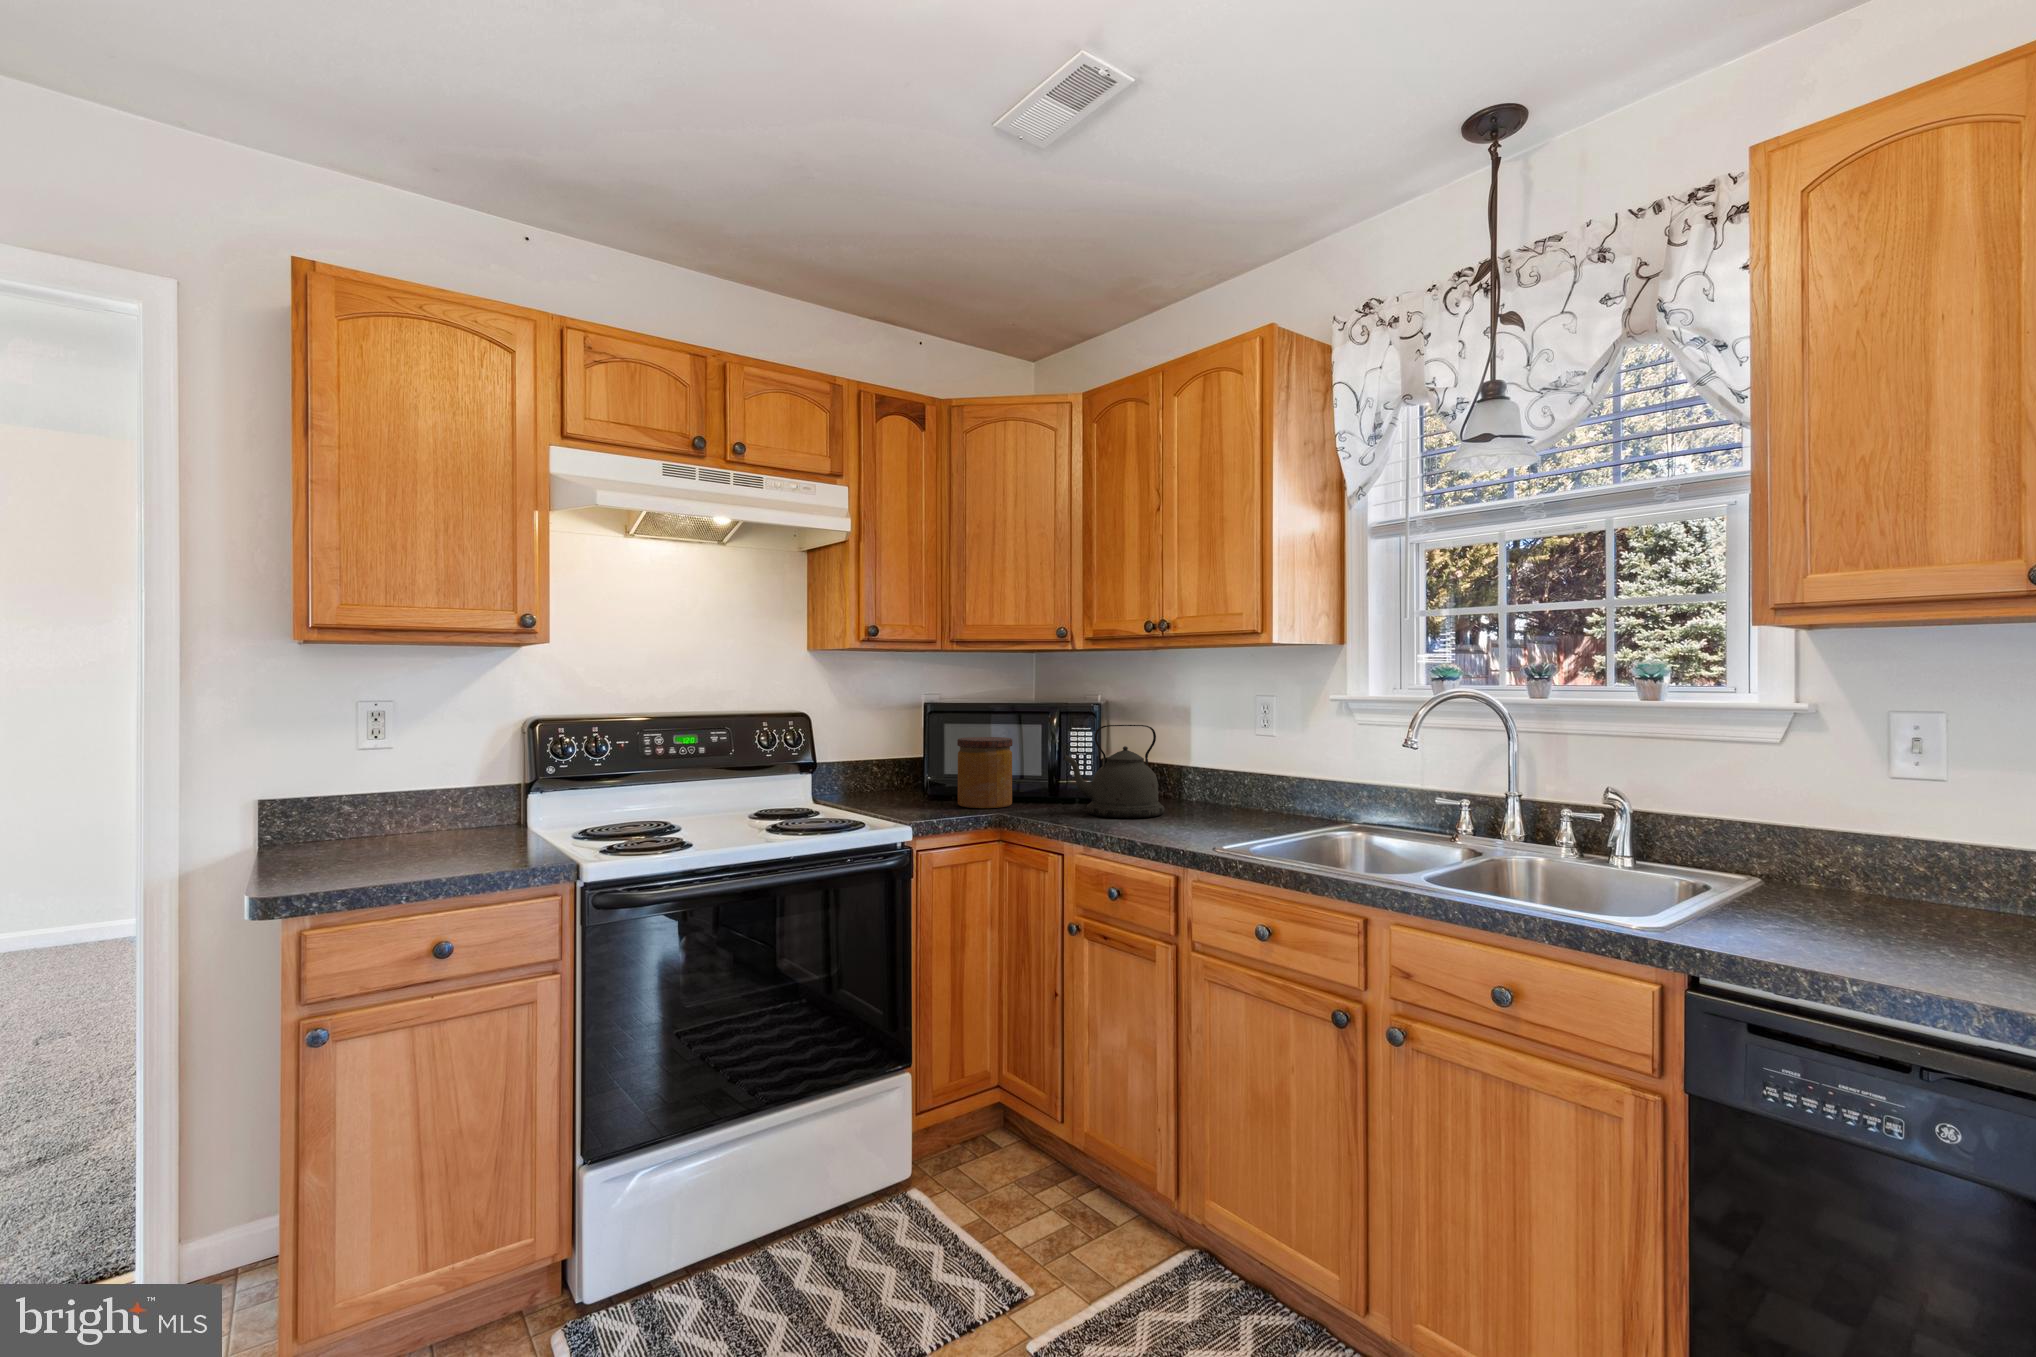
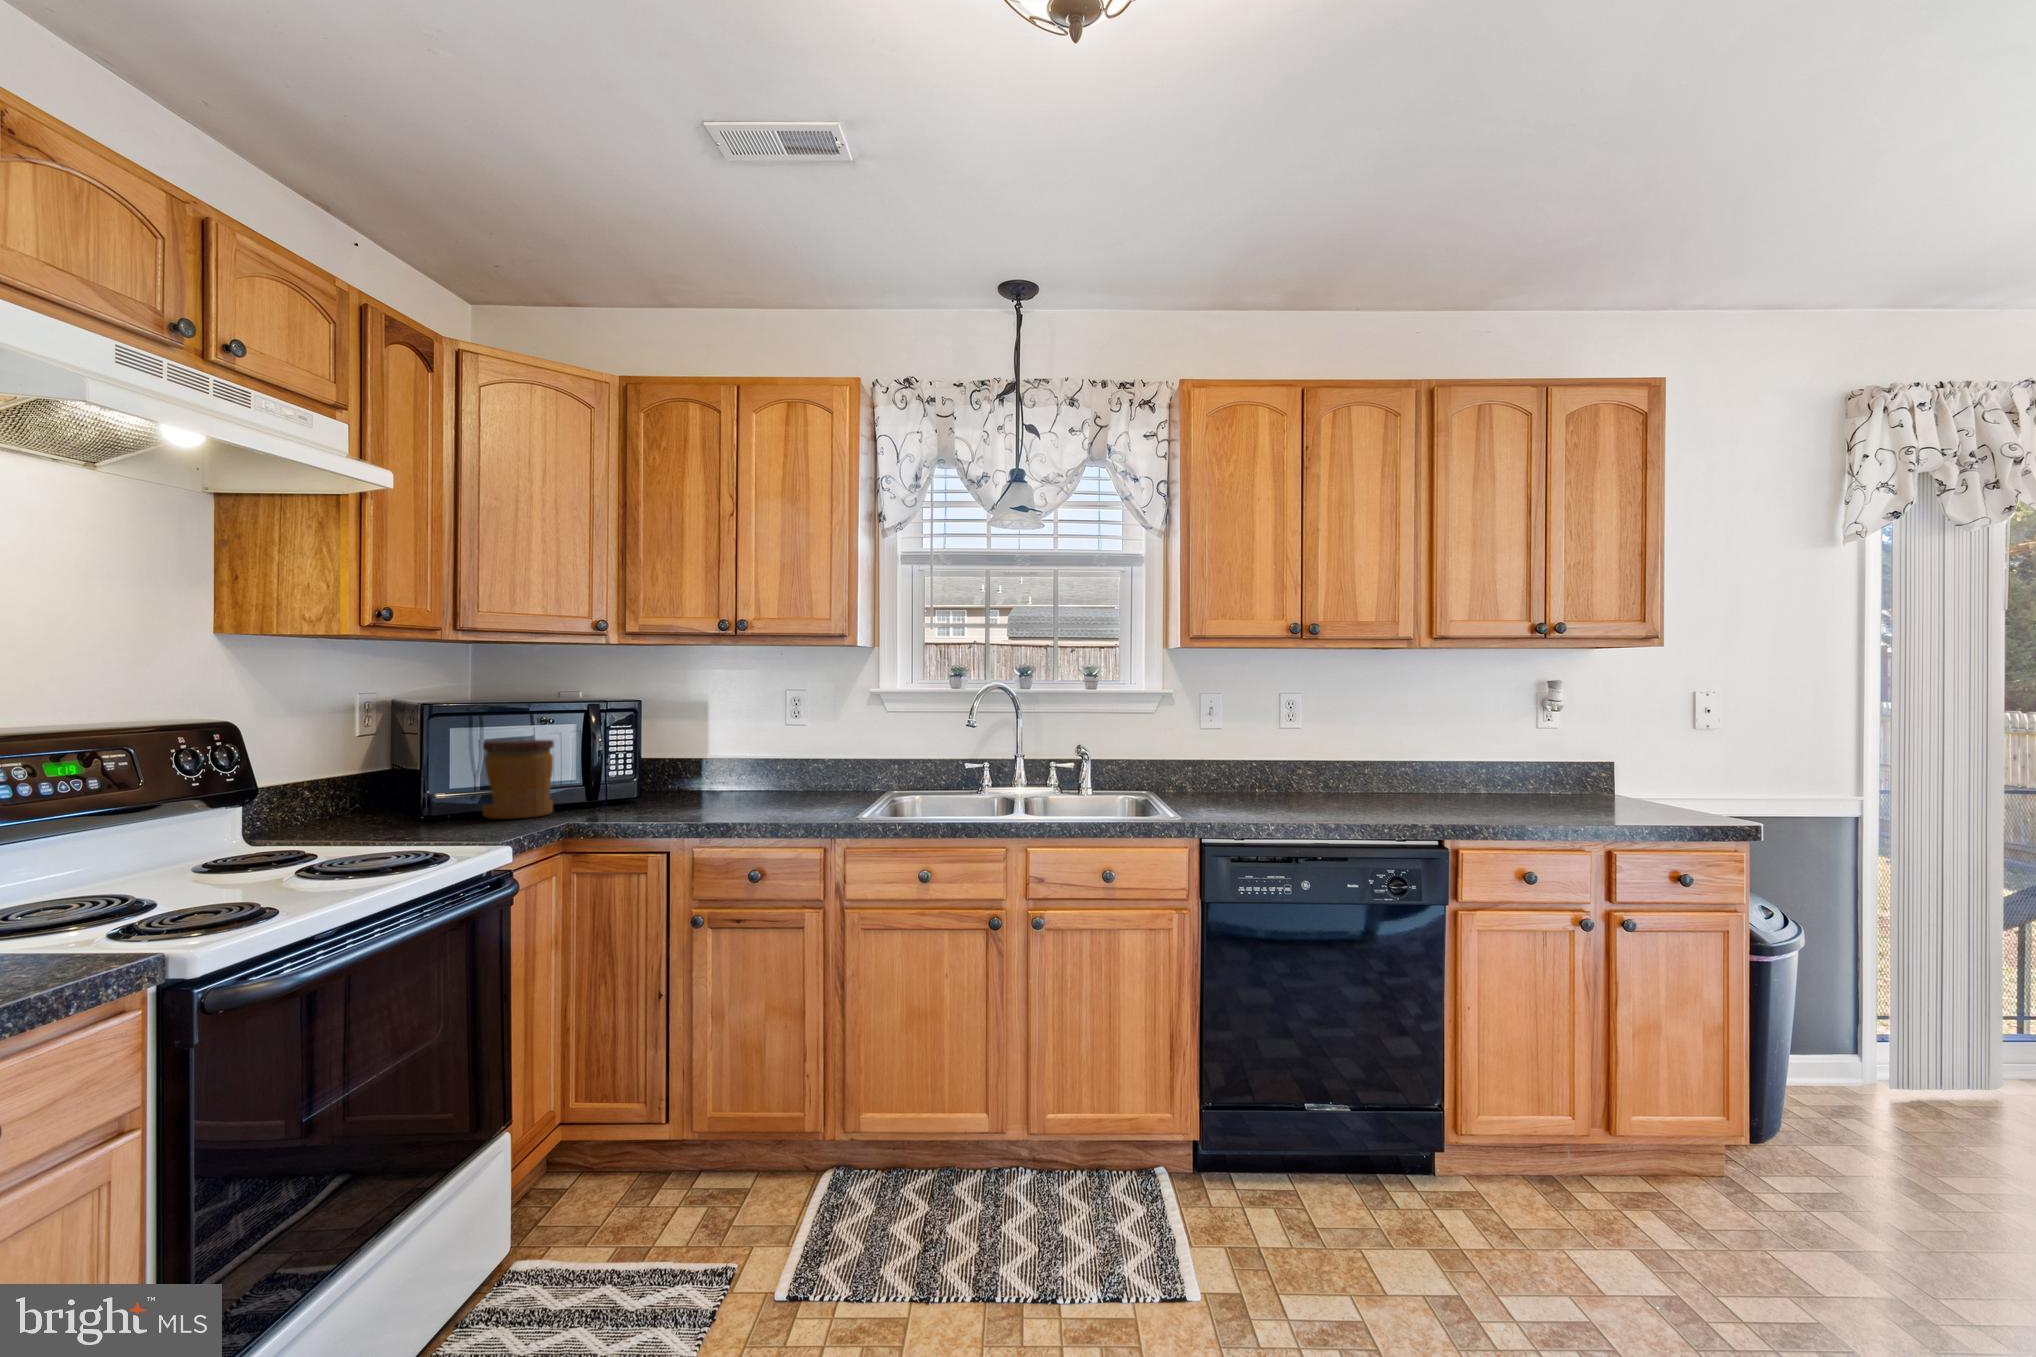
kettle: present [1063,725,1164,818] -> none [638,720,730,810]

